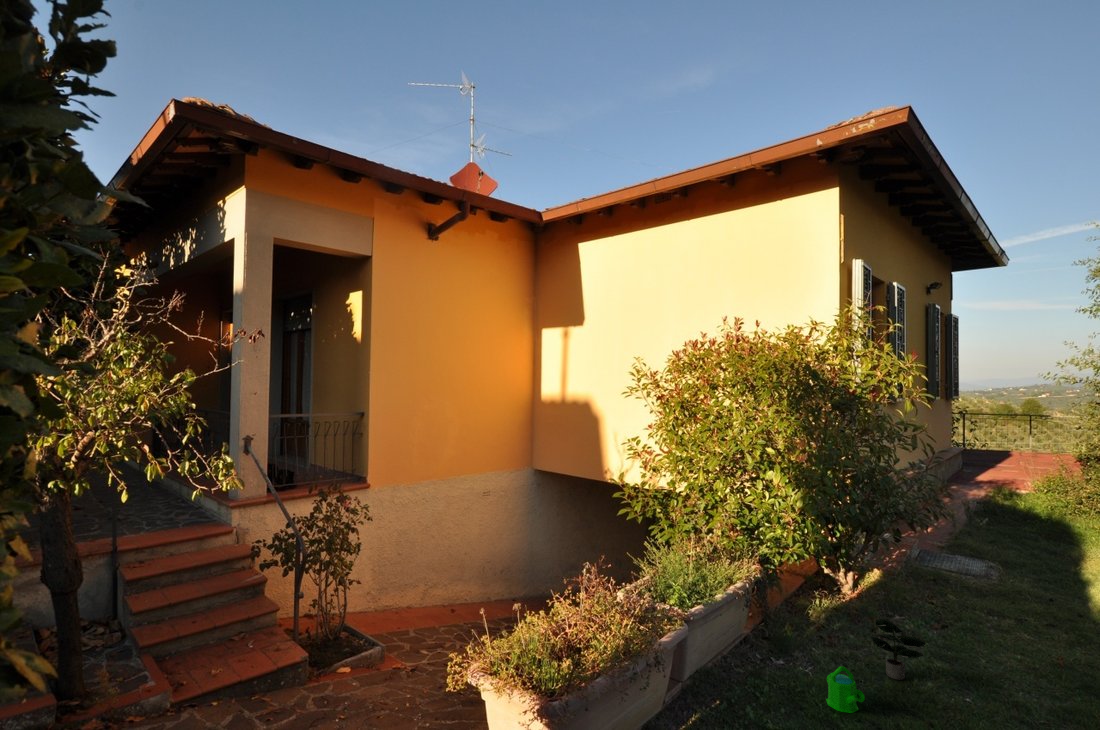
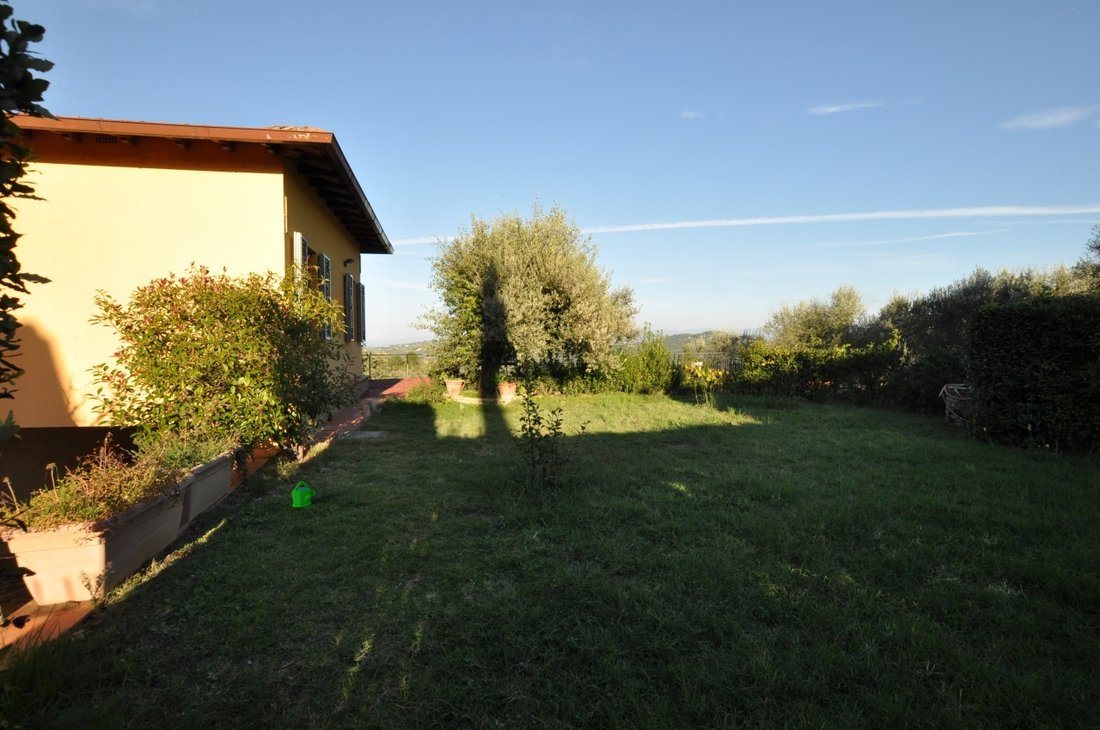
potted plant: present [871,619,925,680] -> none [317,456,347,487]

